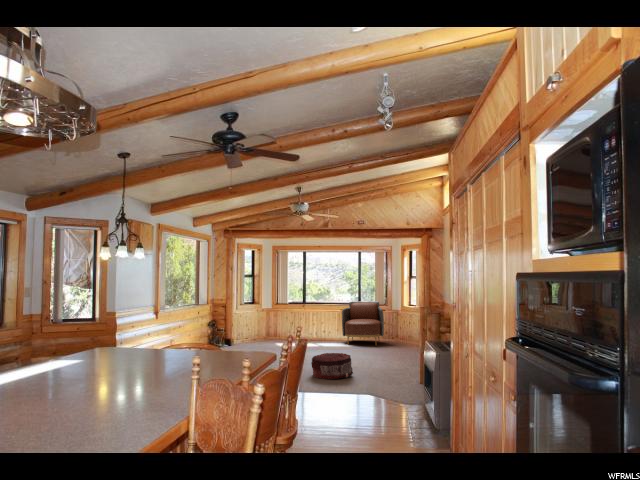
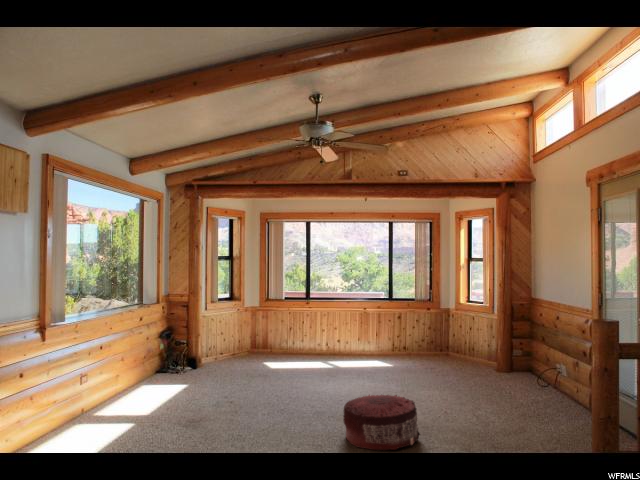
armchair: present [342,301,384,345] -> none [368,296,432,365]

